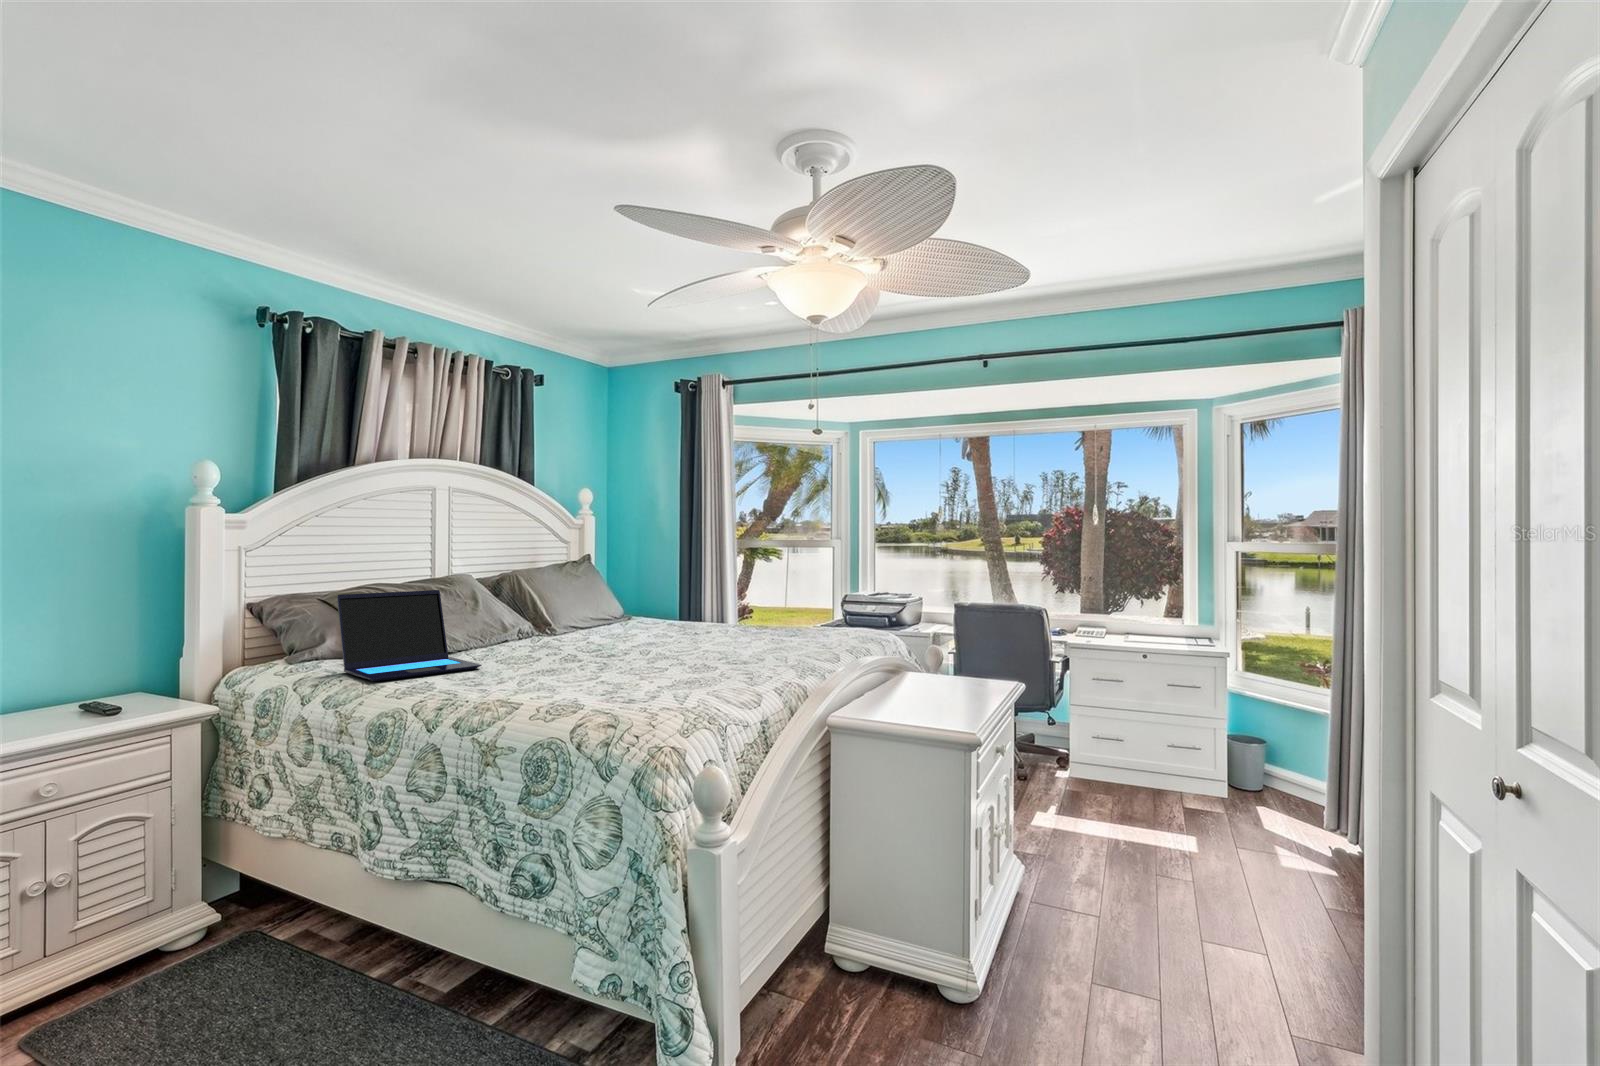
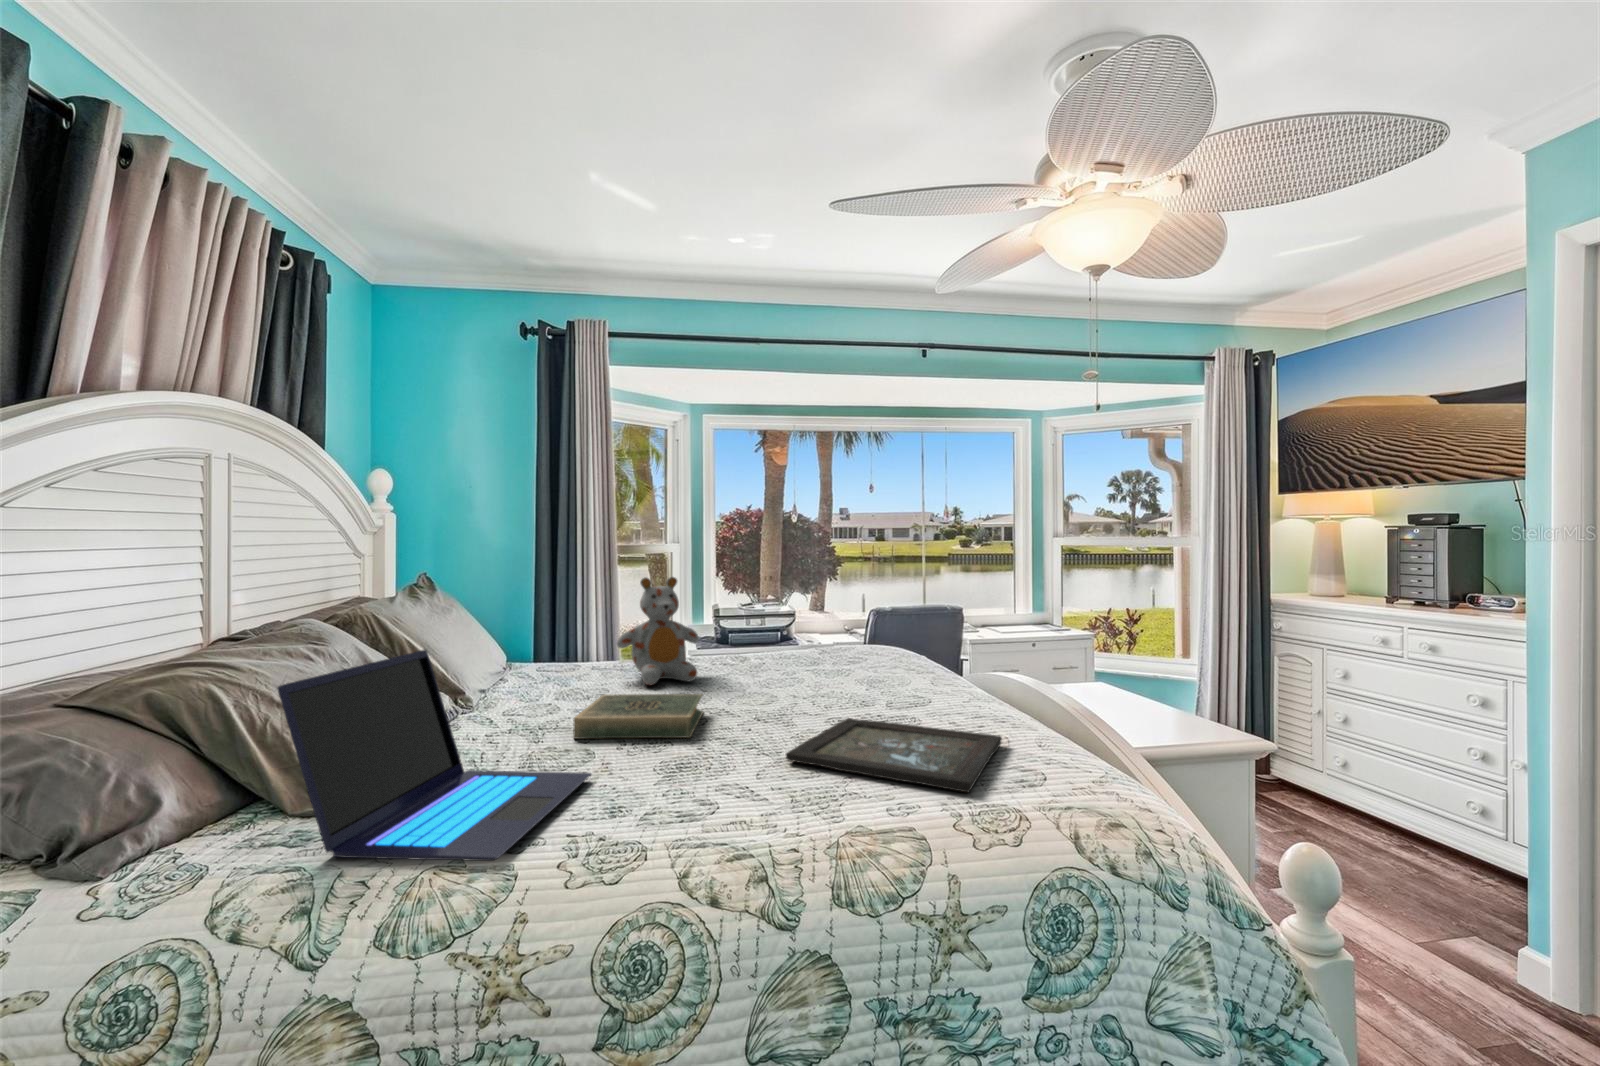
stuffed bear: none [649,560,711,640] -> present [617,577,699,685]
hardback book: none [531,636,629,662] -> present [573,694,703,738]
tray: none [573,666,712,701] -> present [786,718,1002,792]

